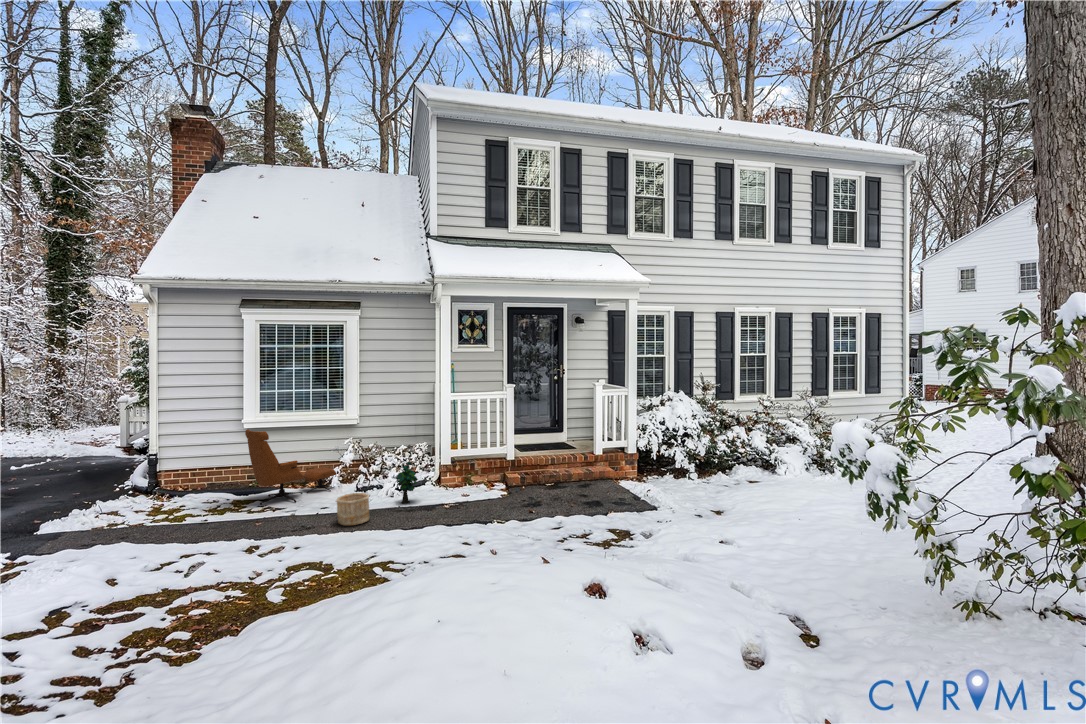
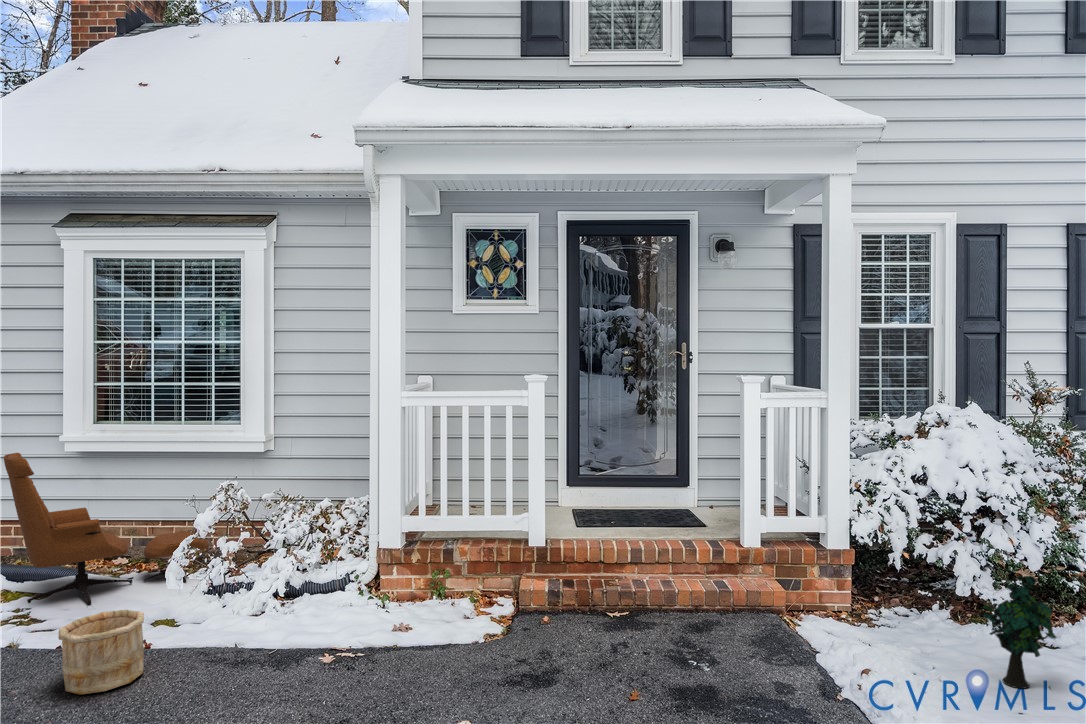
decorative plant: present [393,462,418,503] -> present [981,576,1056,689]

